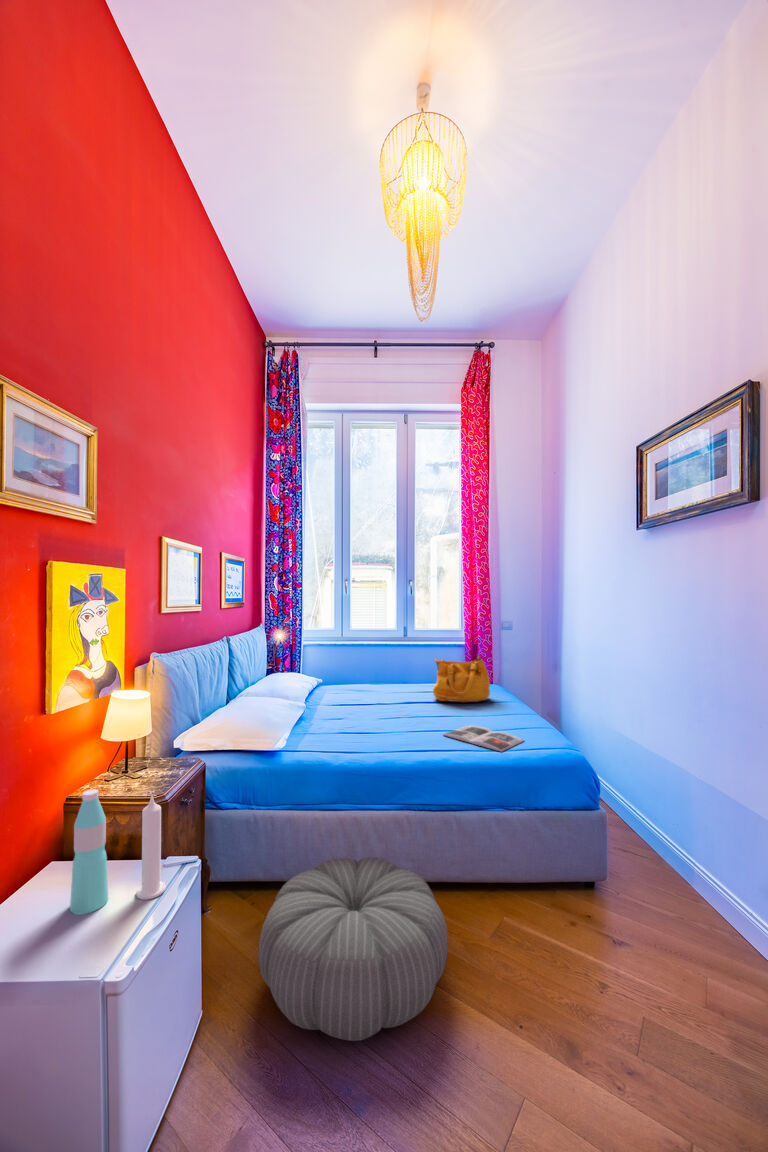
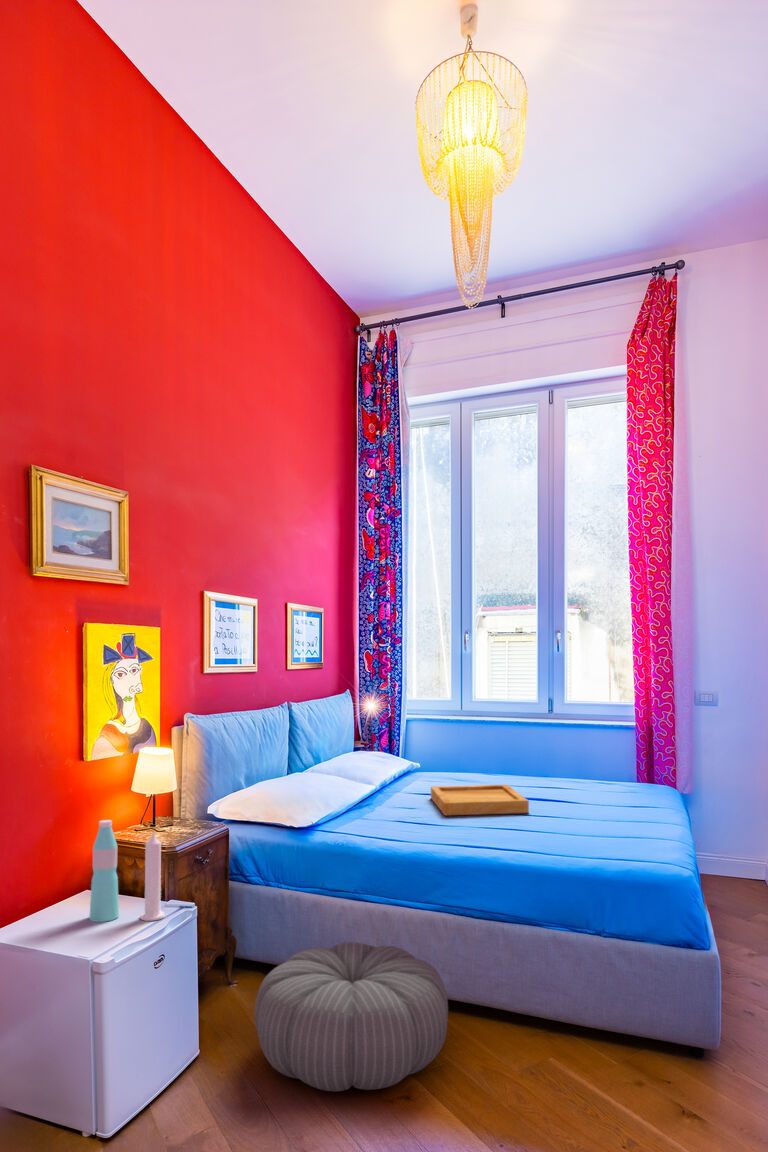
handbag: present [433,657,490,702] -> none [543,735,624,798]
tray: none [354,695,439,727] -> present [431,784,529,815]
magazine: present [444,725,524,752] -> none [513,821,611,848]

